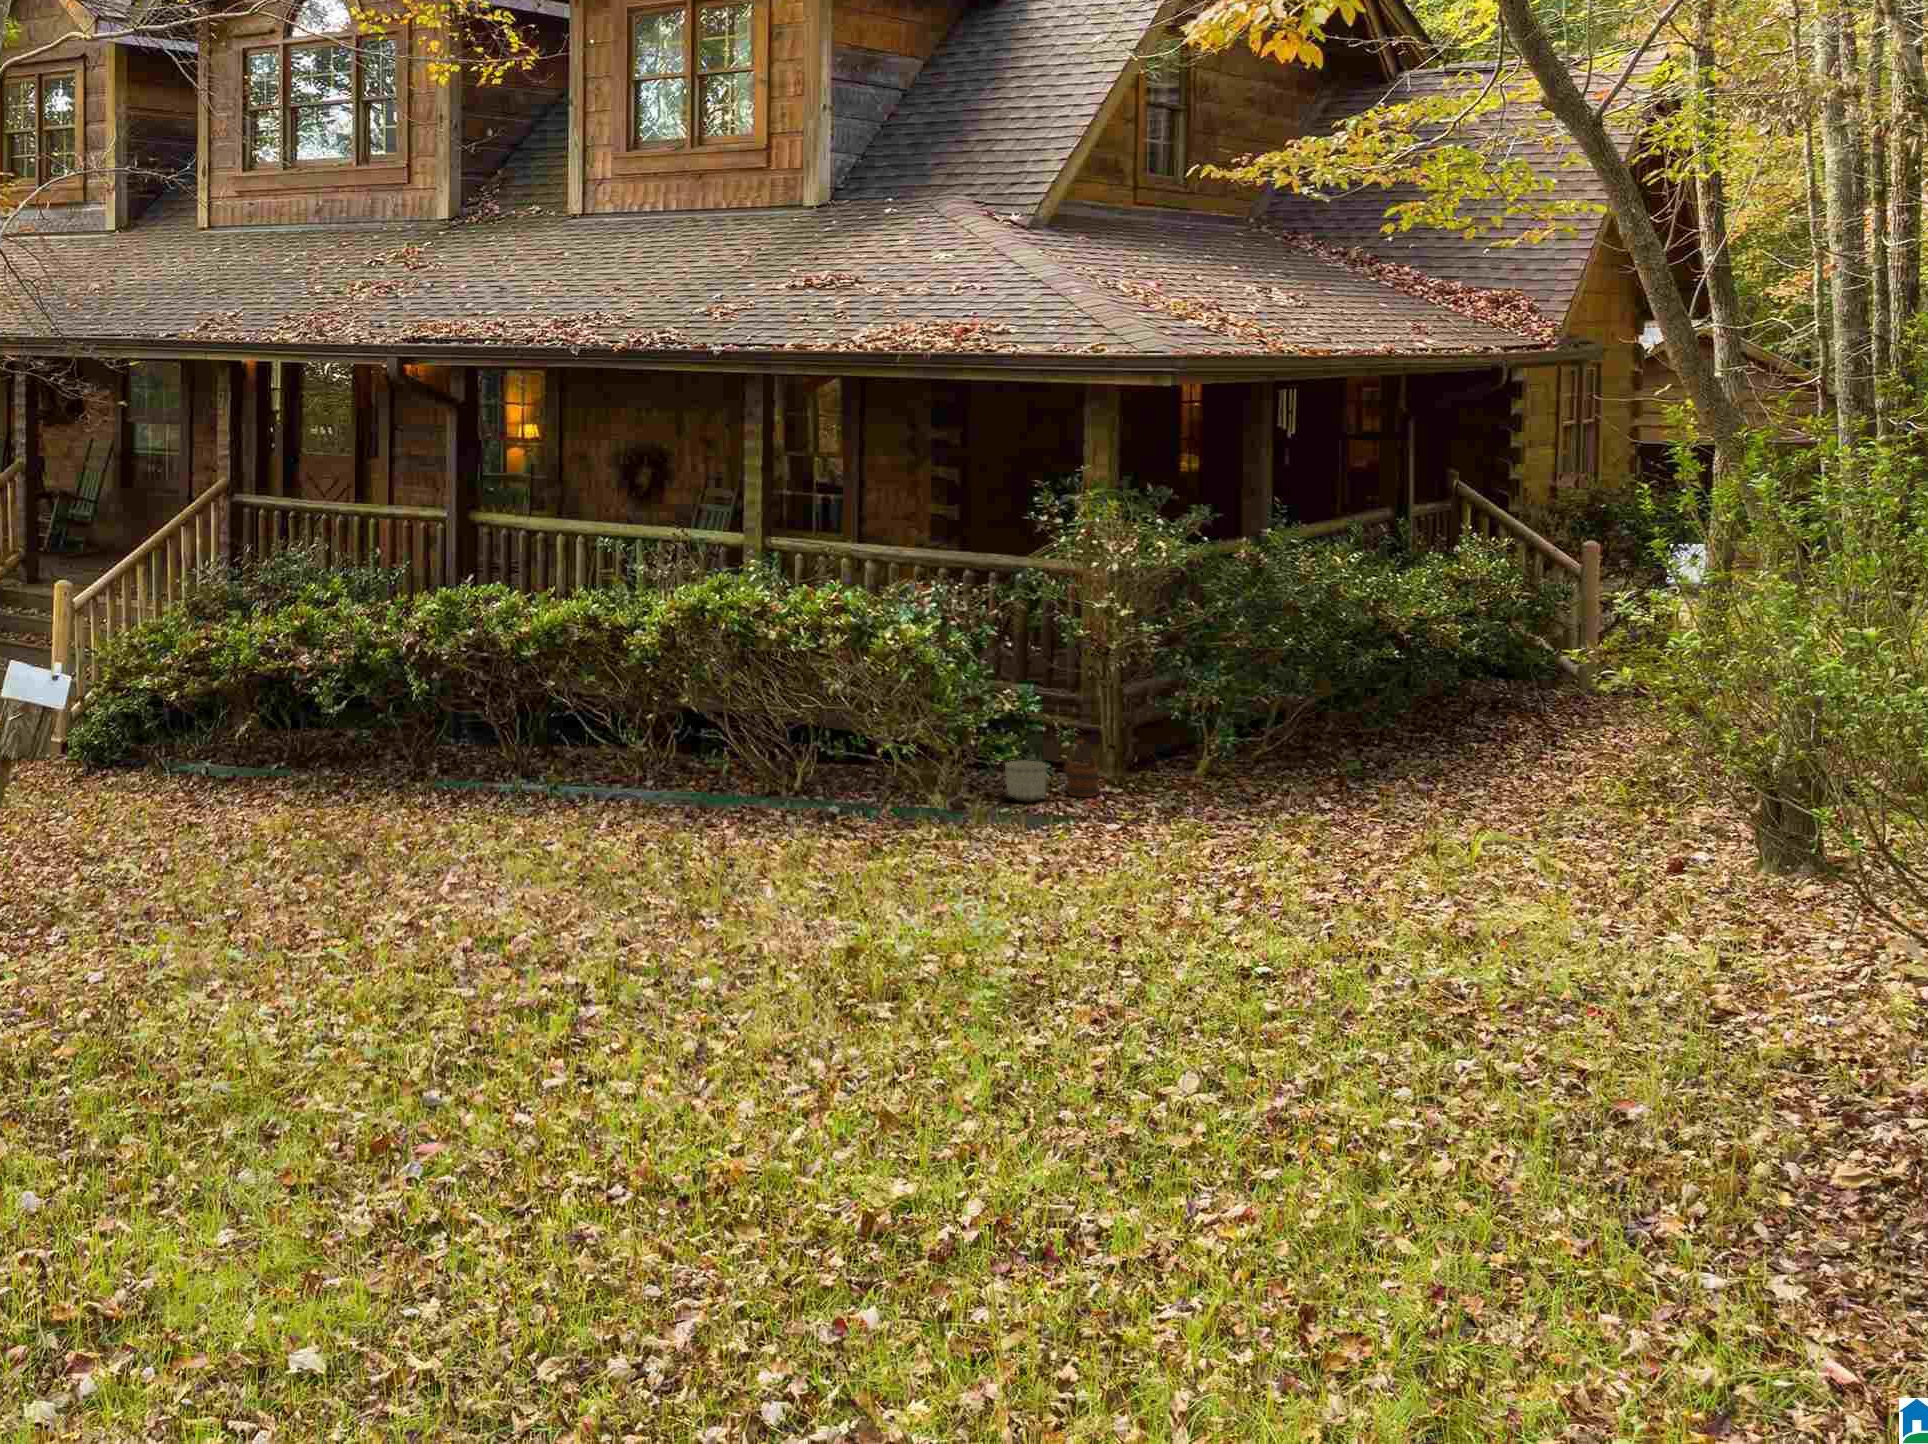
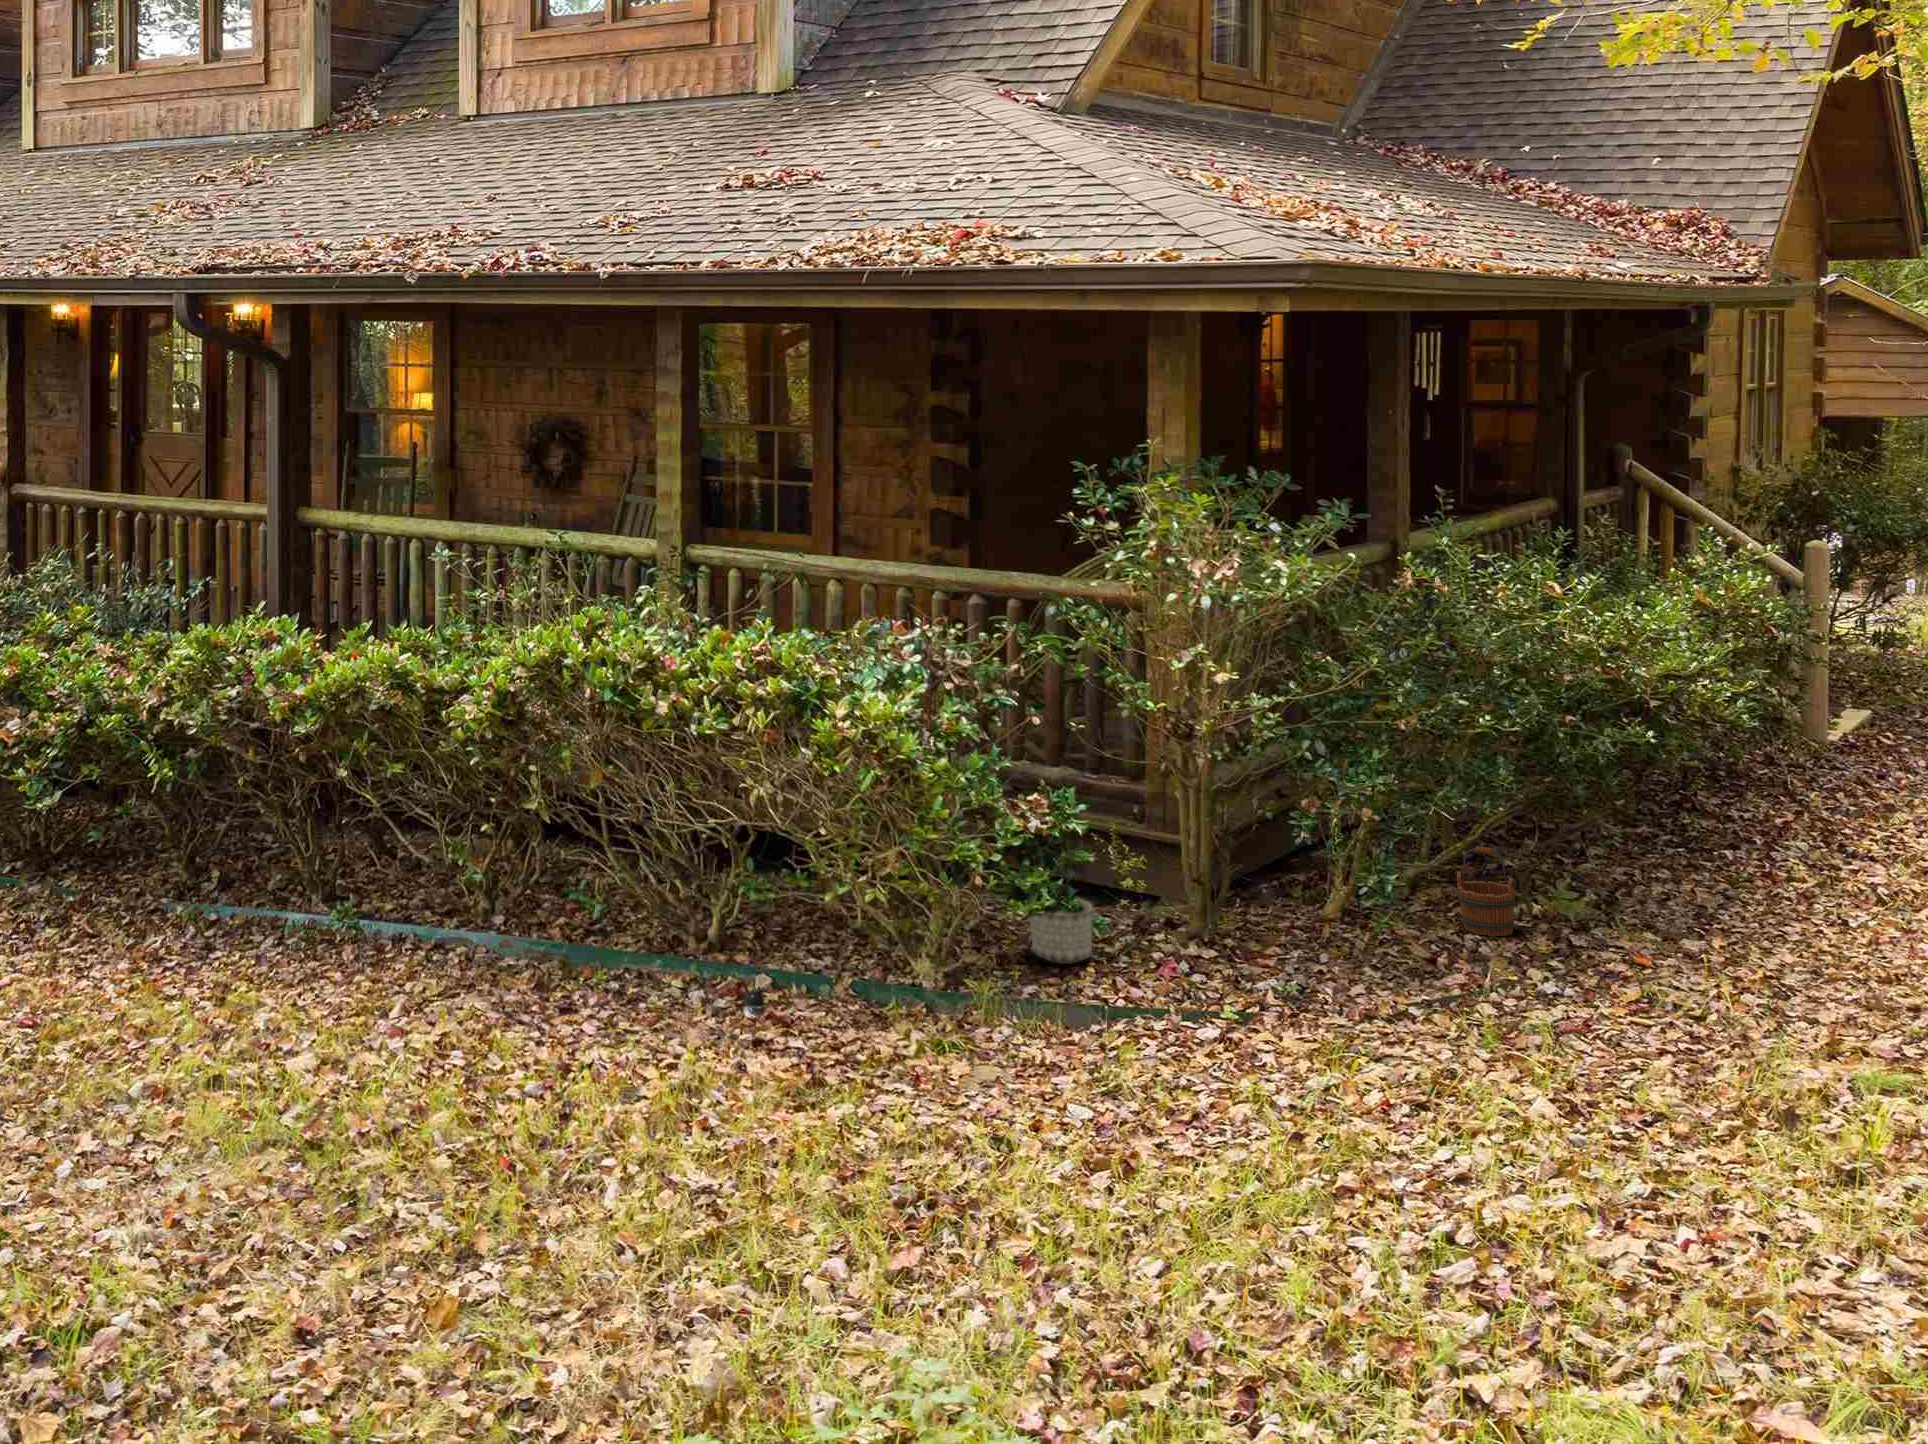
wooden bucket: present [1065,740,1099,797] -> present [1455,846,1516,937]

